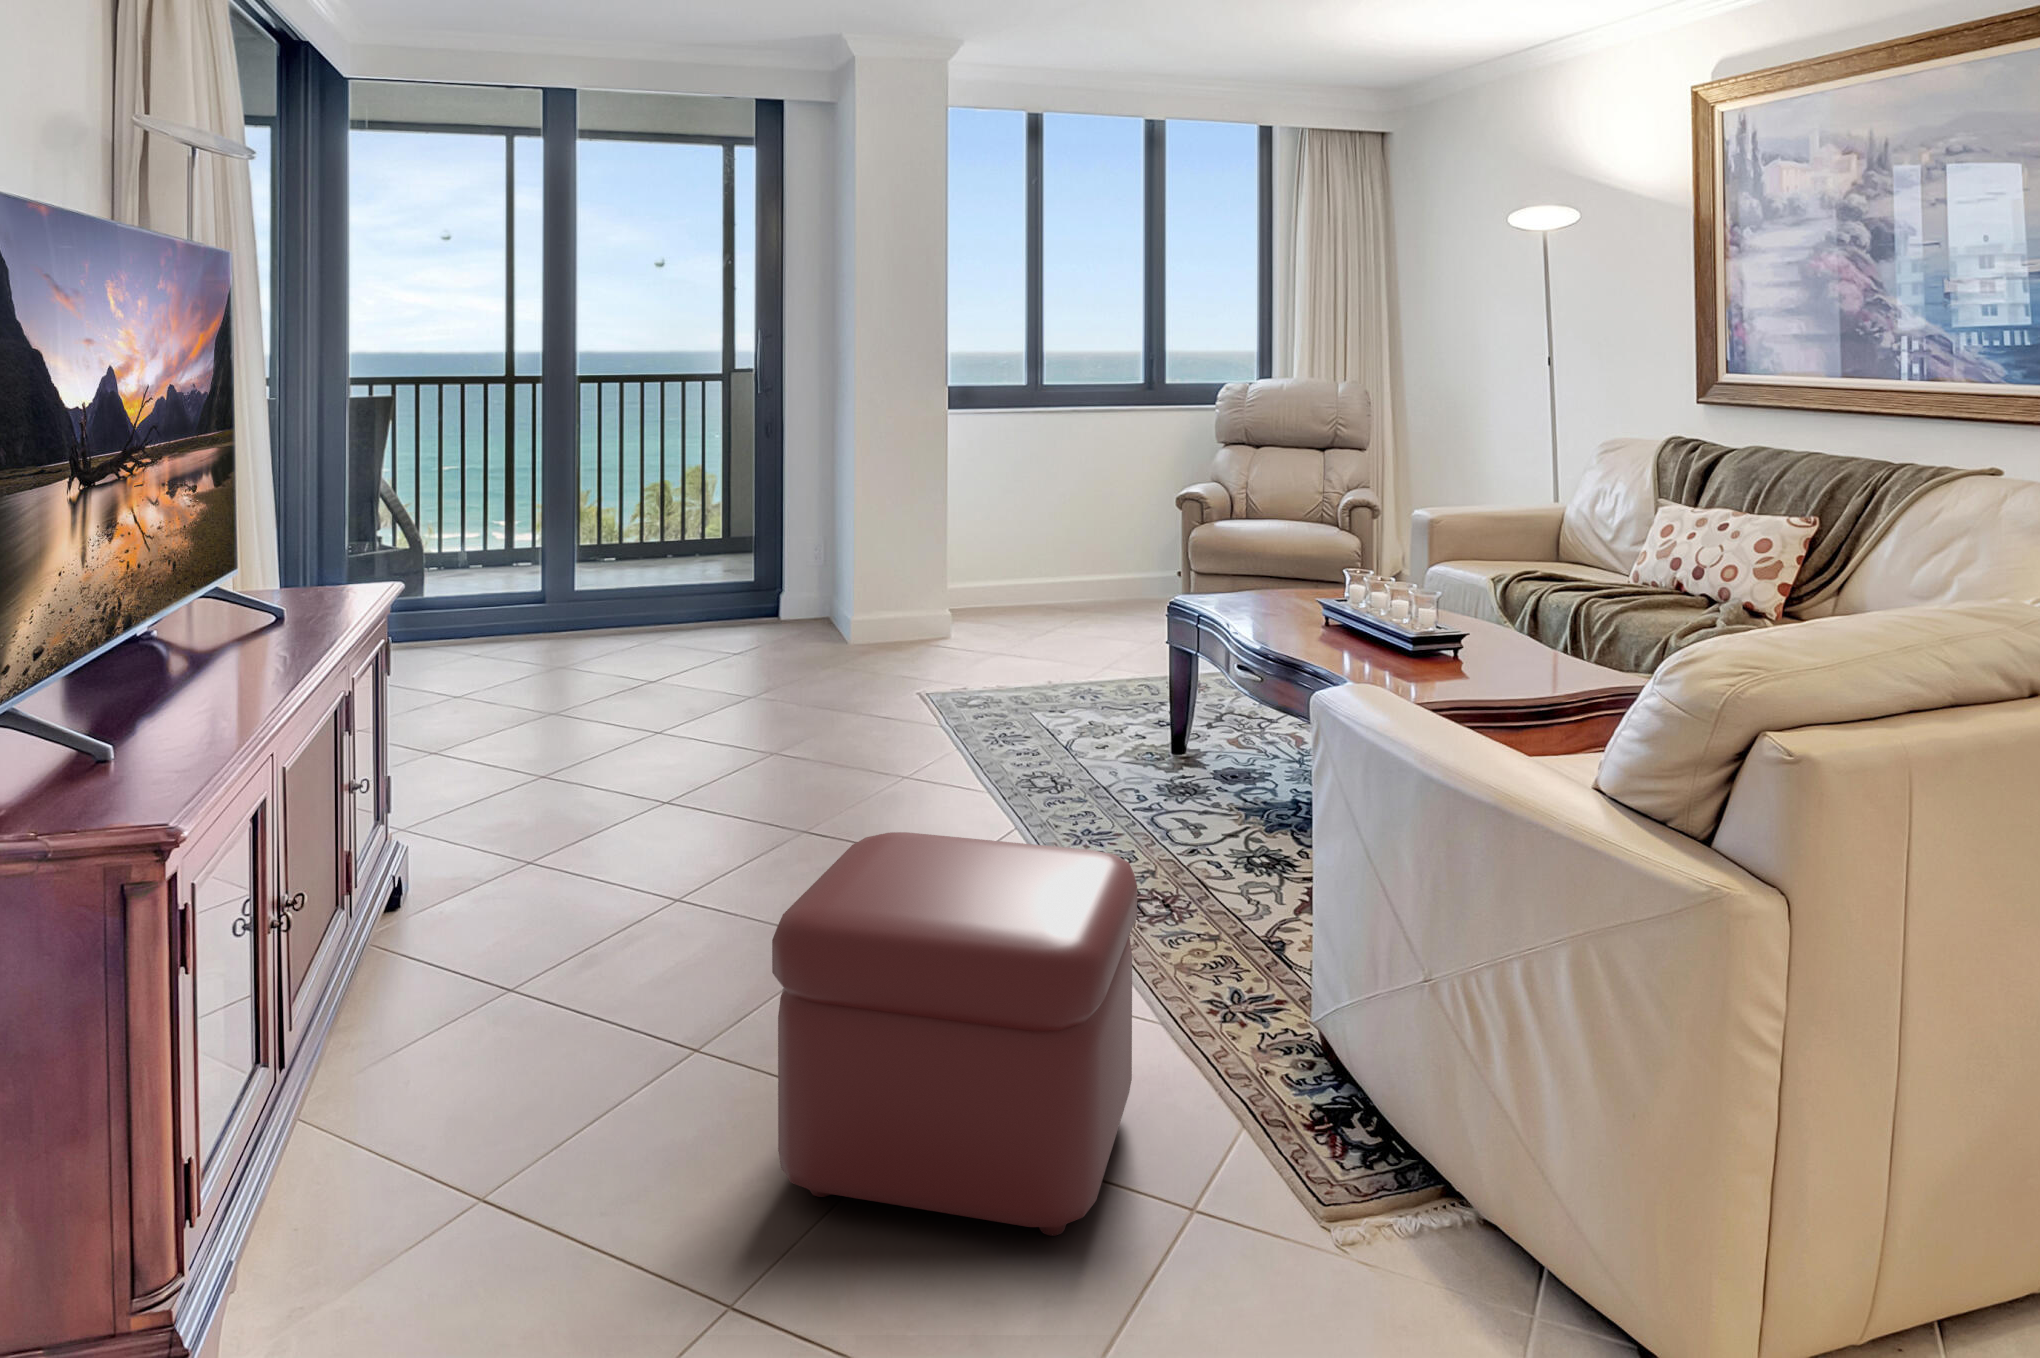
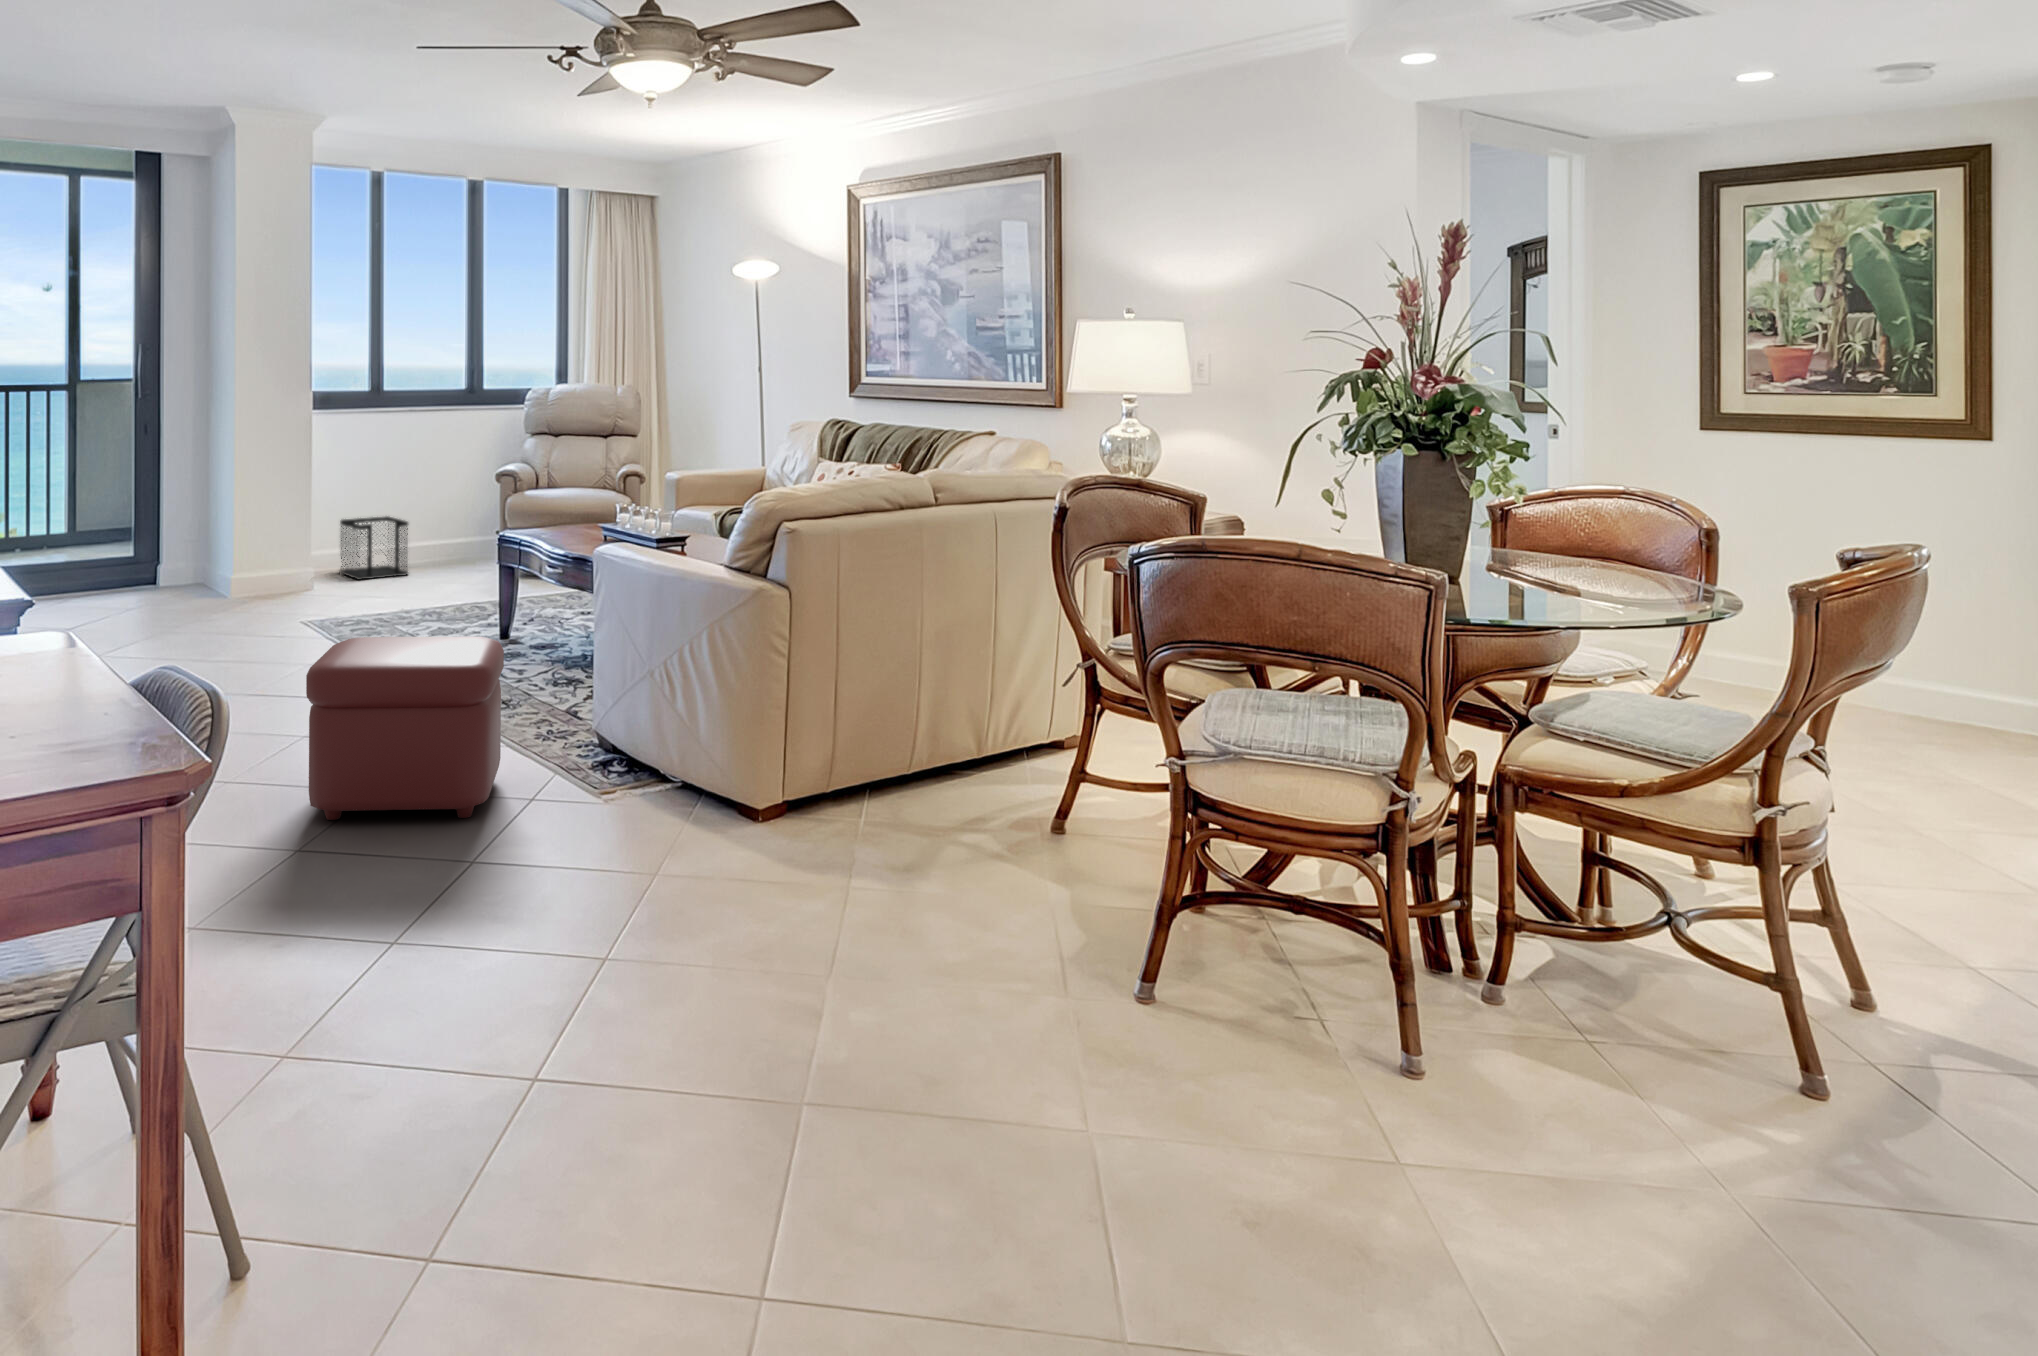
wastebasket: none [991,544,1073,626] -> present [340,516,408,580]

